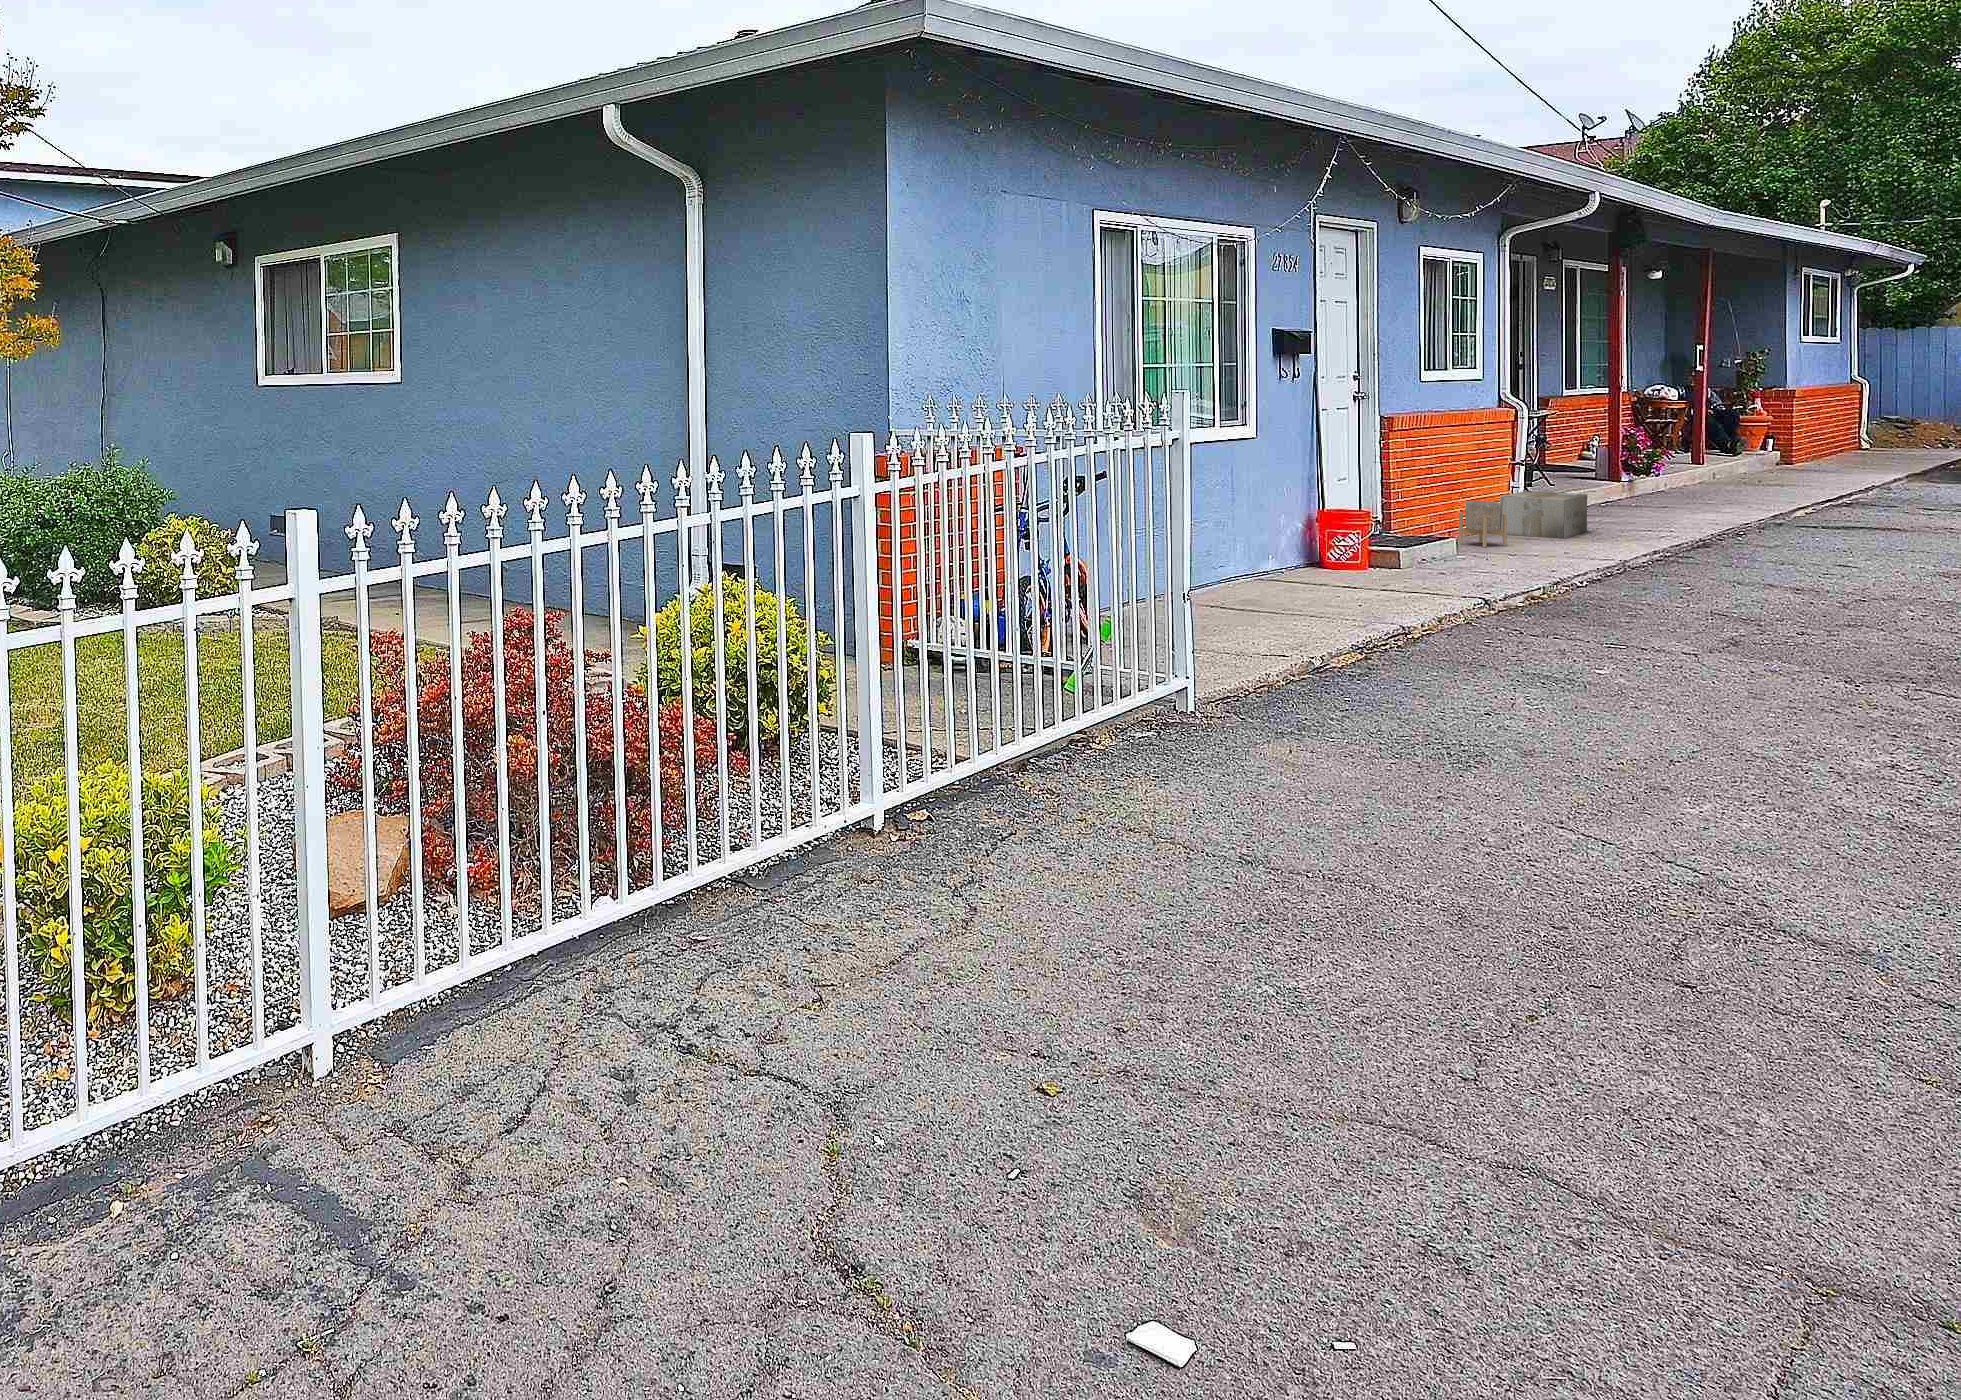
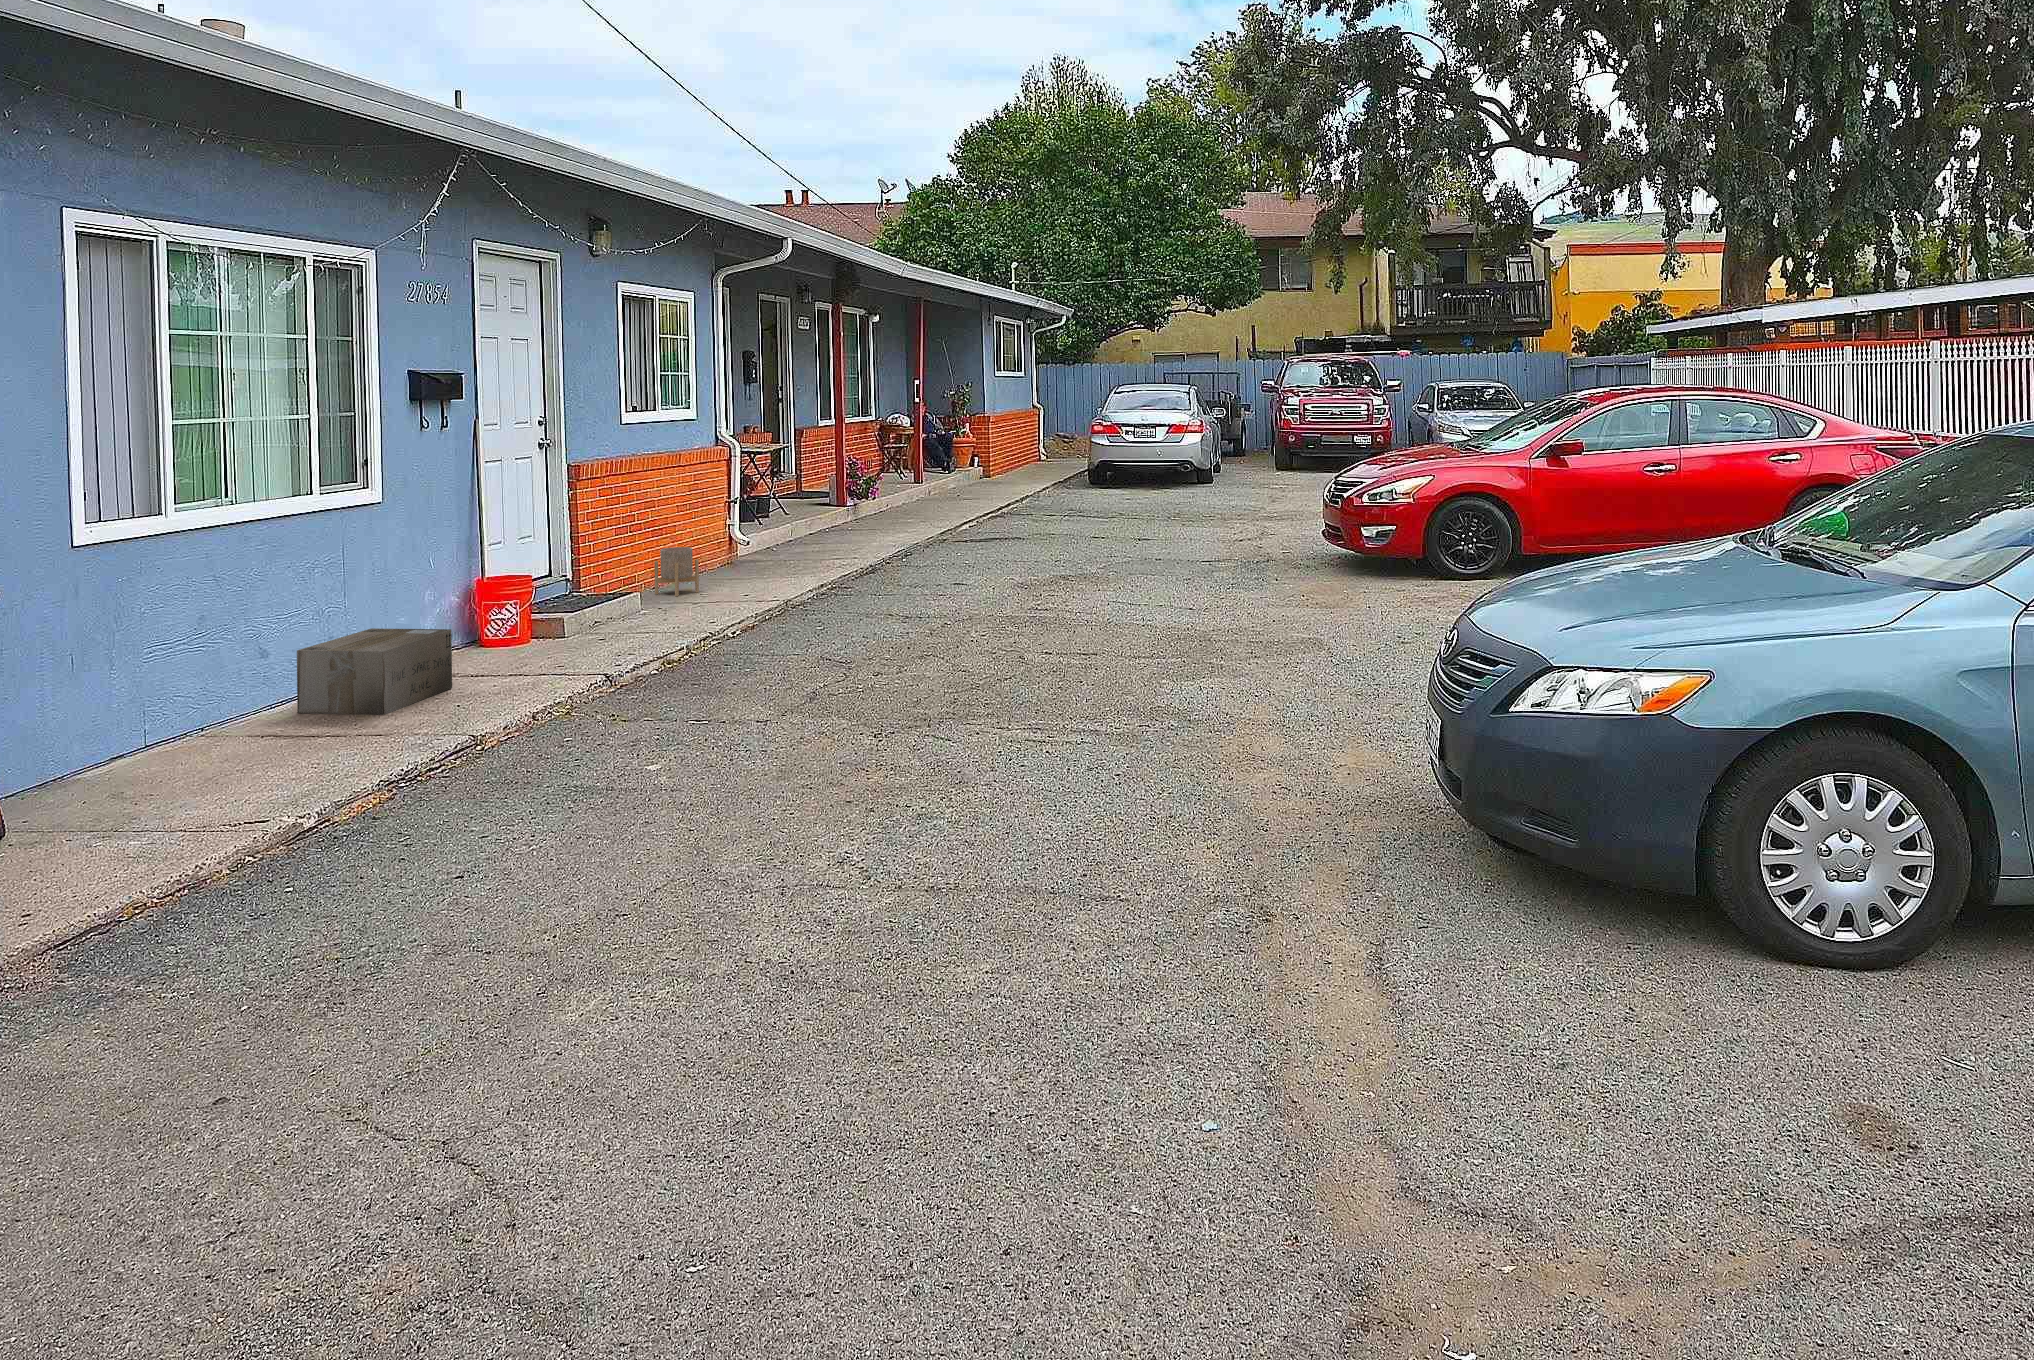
cardboard box: present [1500,491,1587,539] -> present [297,628,452,715]

